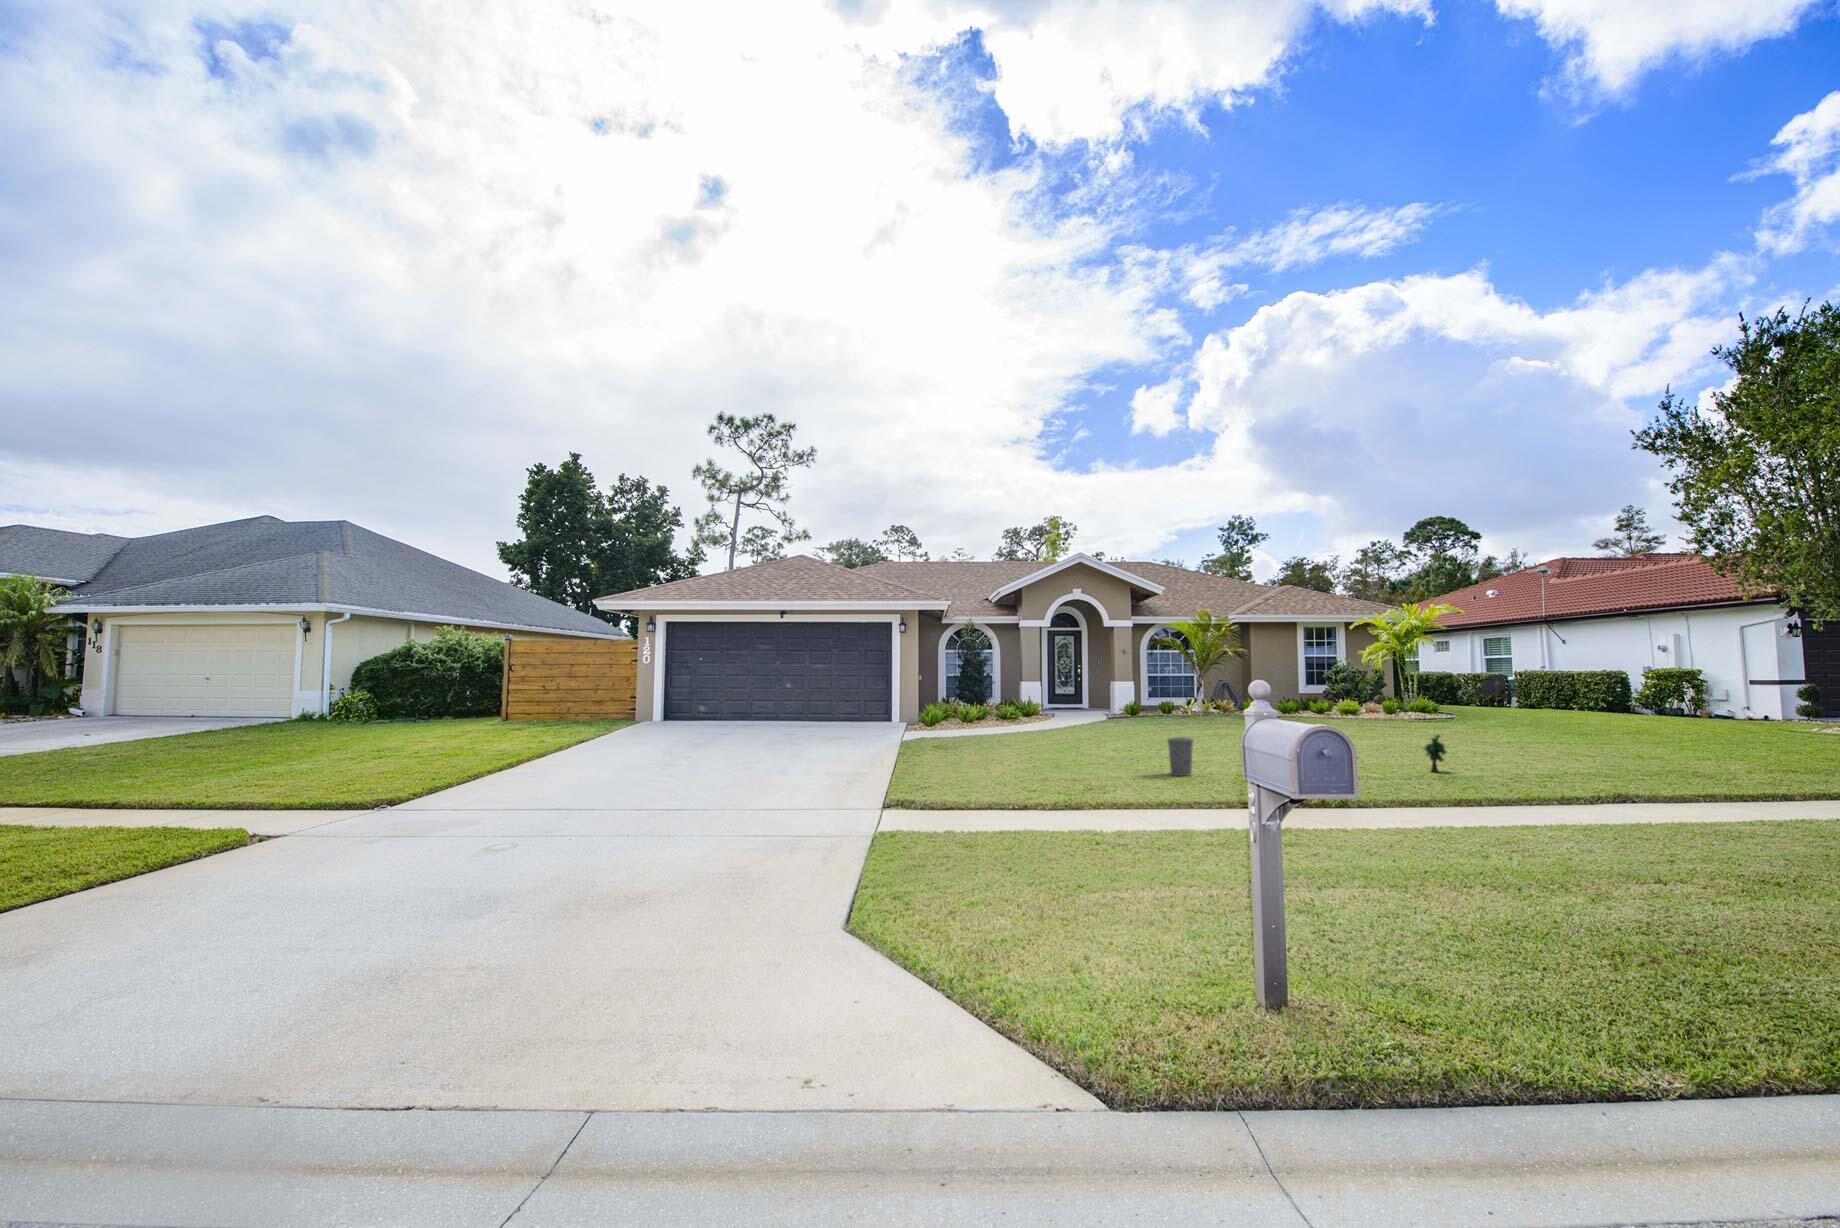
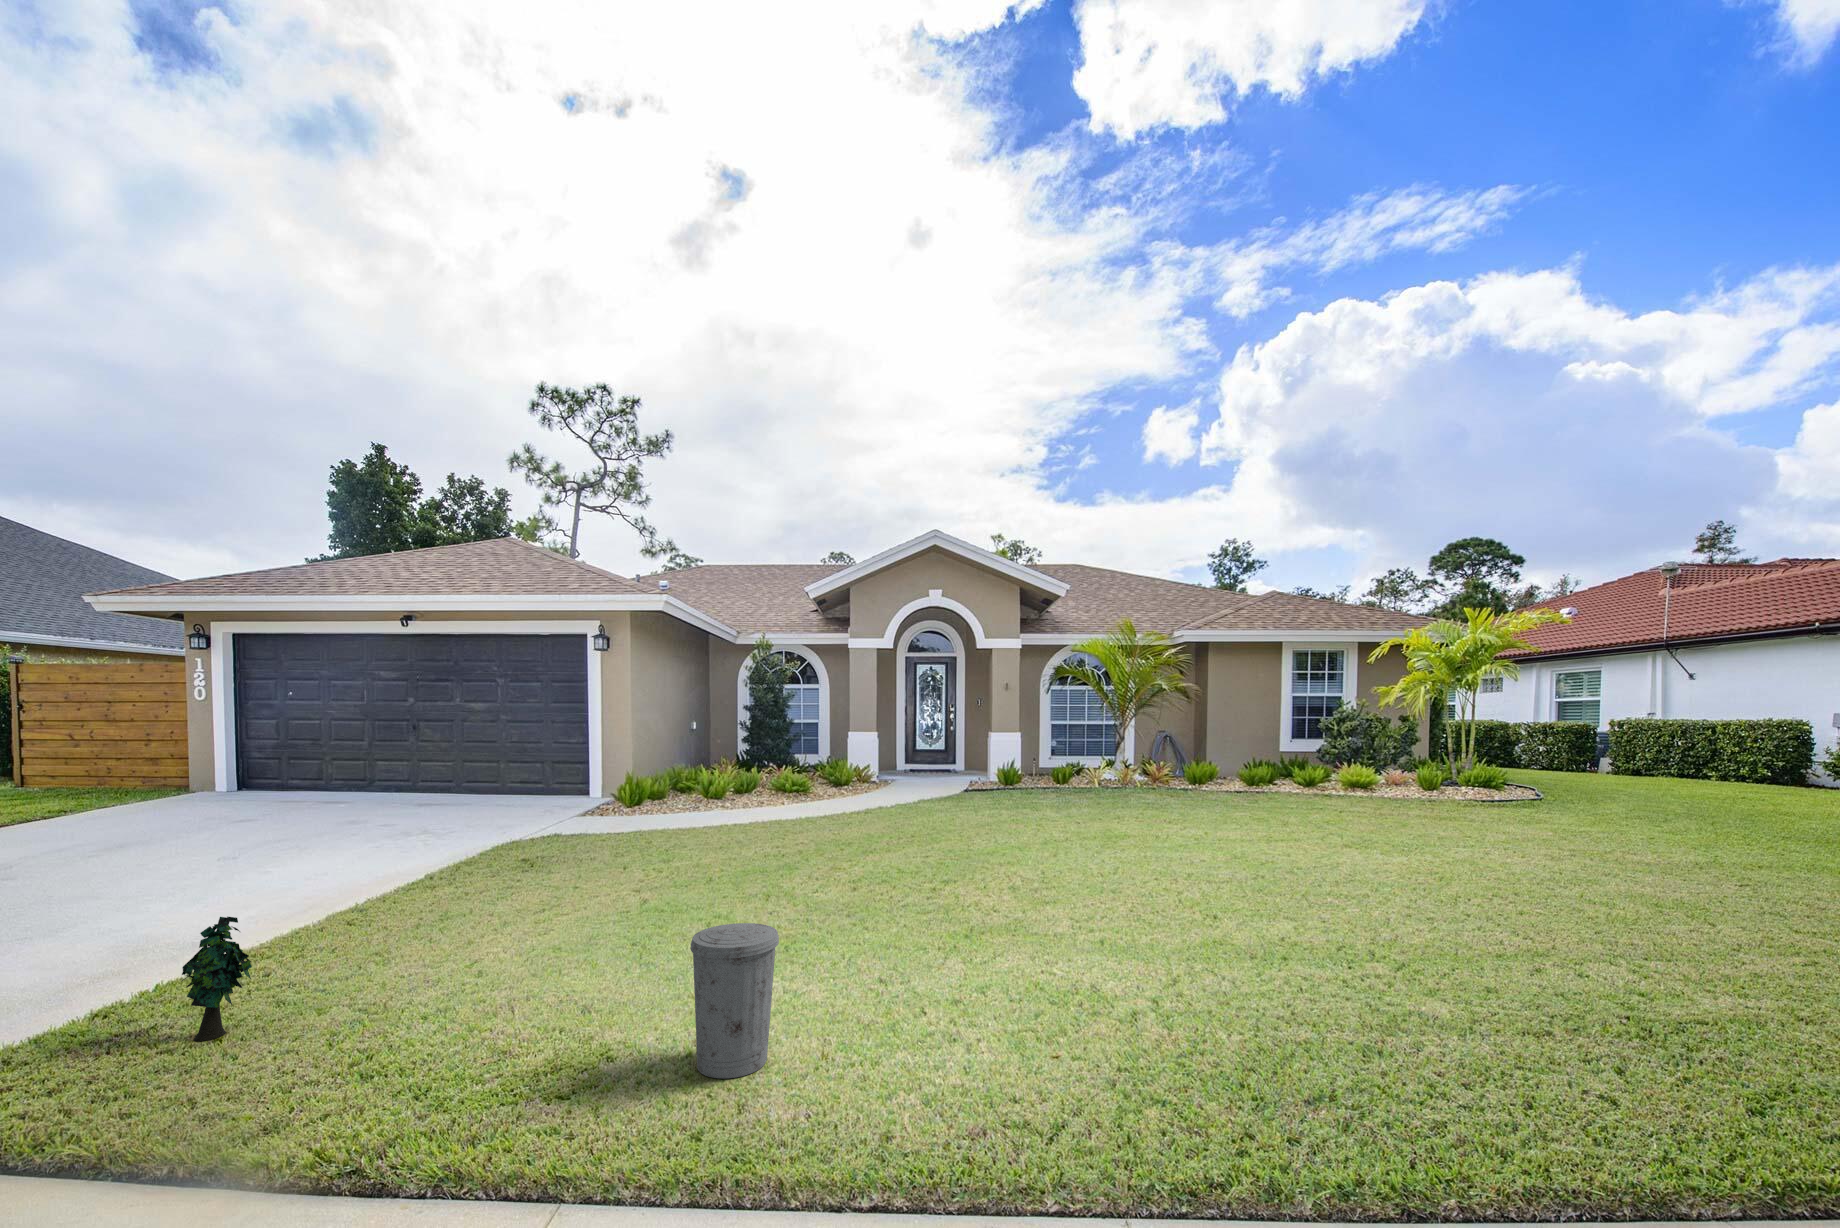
lounge chair: present [1473,675,1506,699] -> none [1540,724,1591,763]
decorative plant: present [1422,735,1446,772] -> present [181,917,252,1041]

